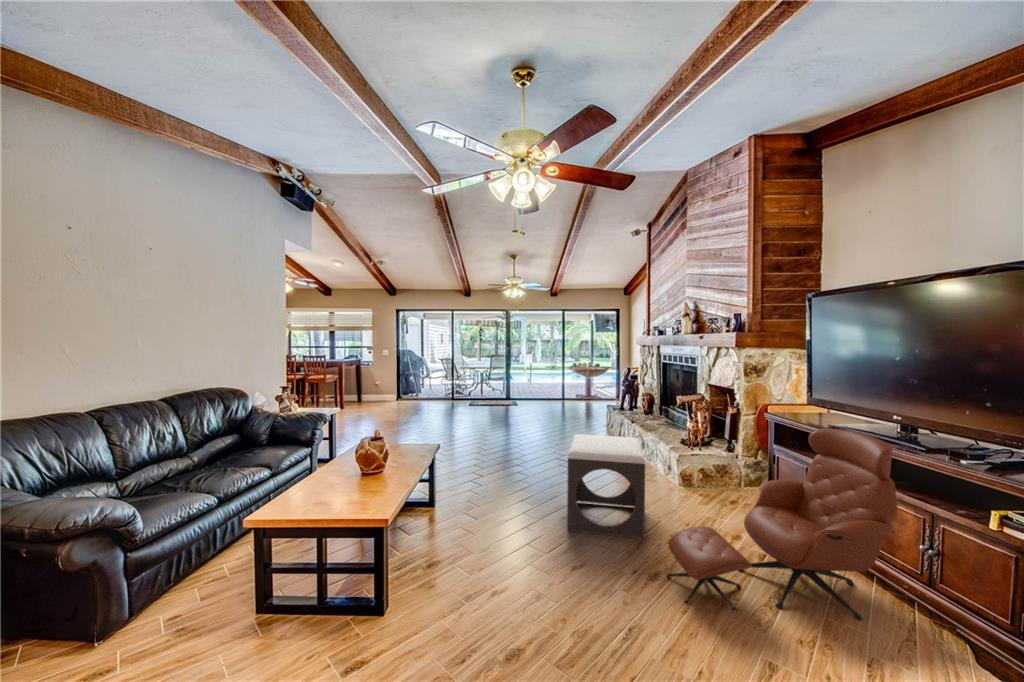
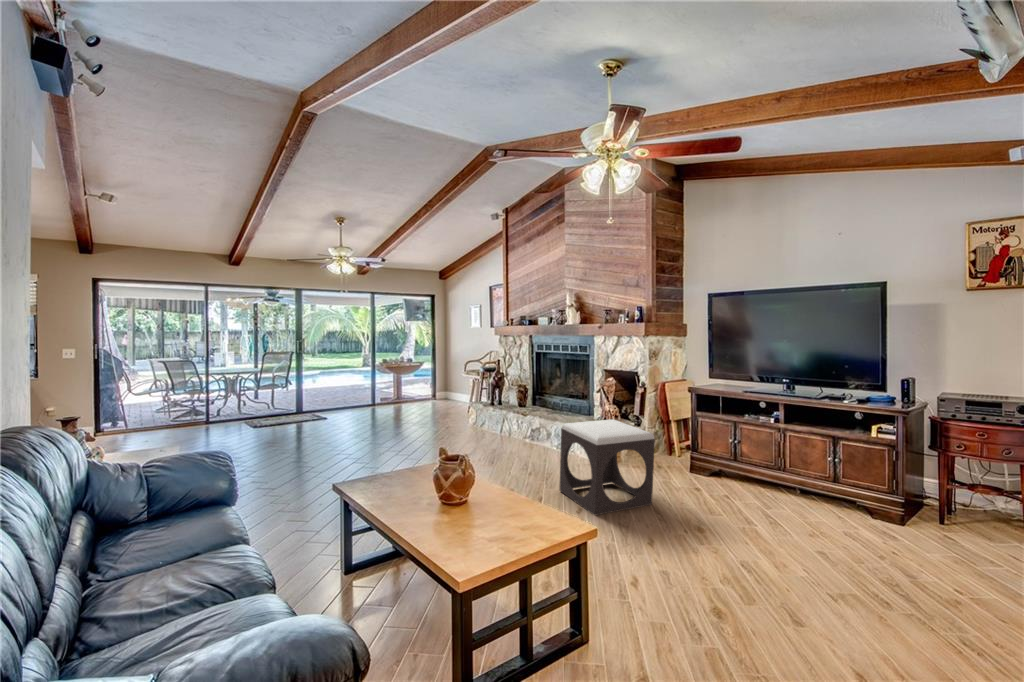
lounge chair: present [667,428,897,621] -> none [702,392,825,538]

